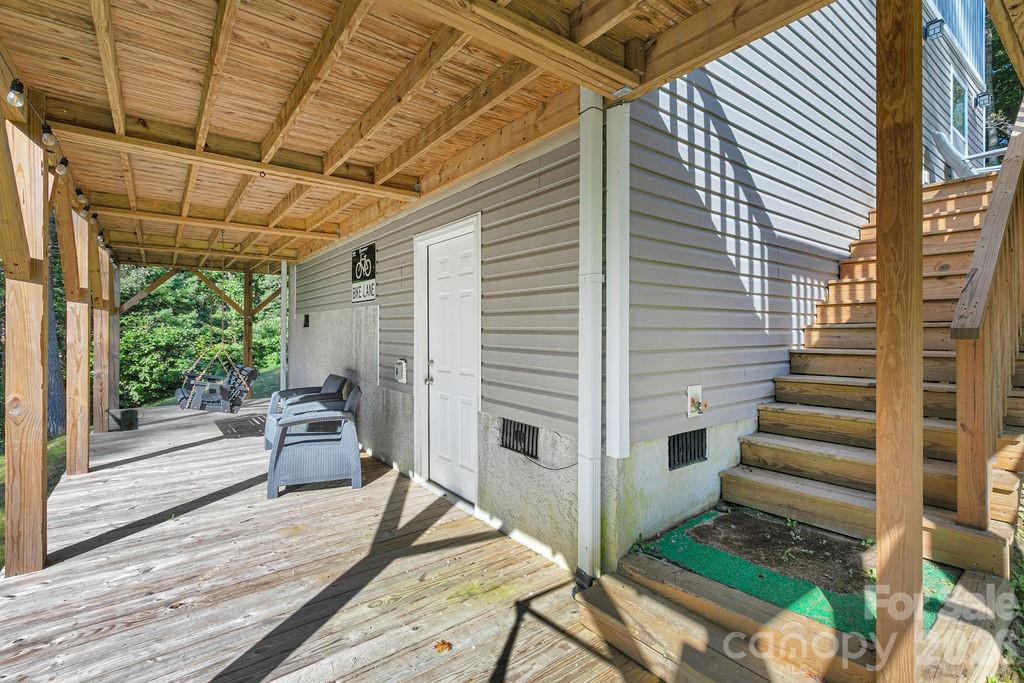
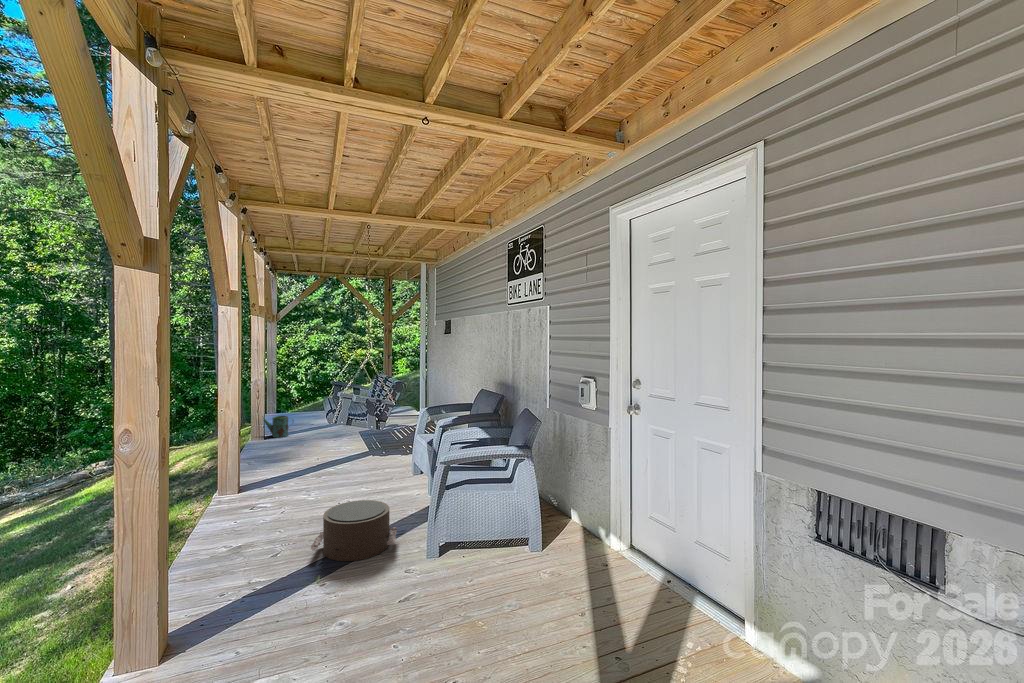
pouf: none [171,463,247,506] -> present [311,500,397,561]

